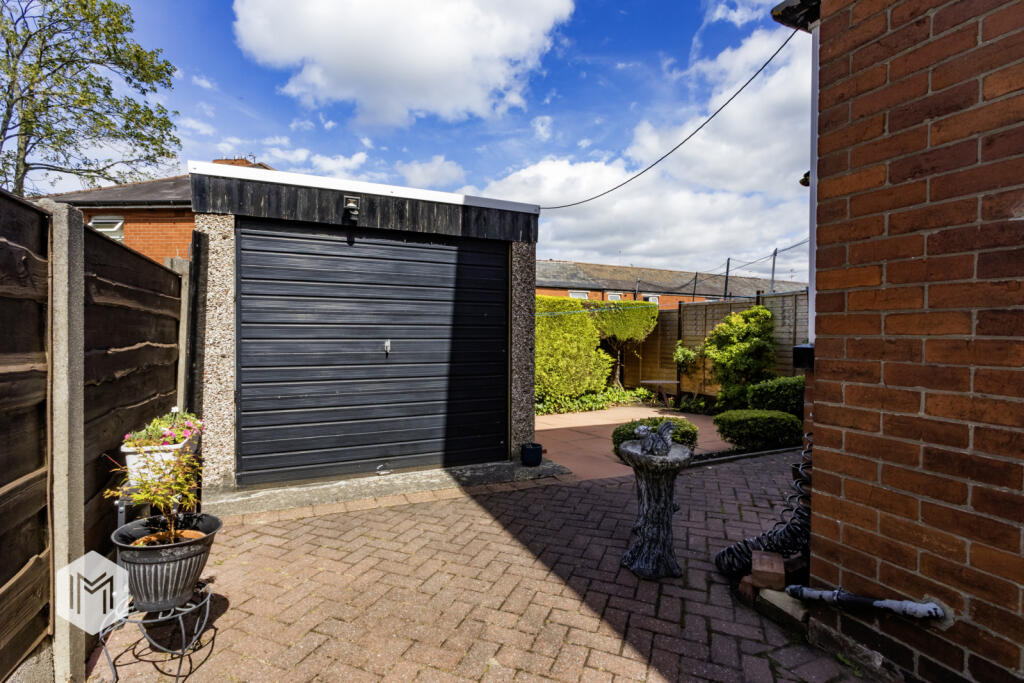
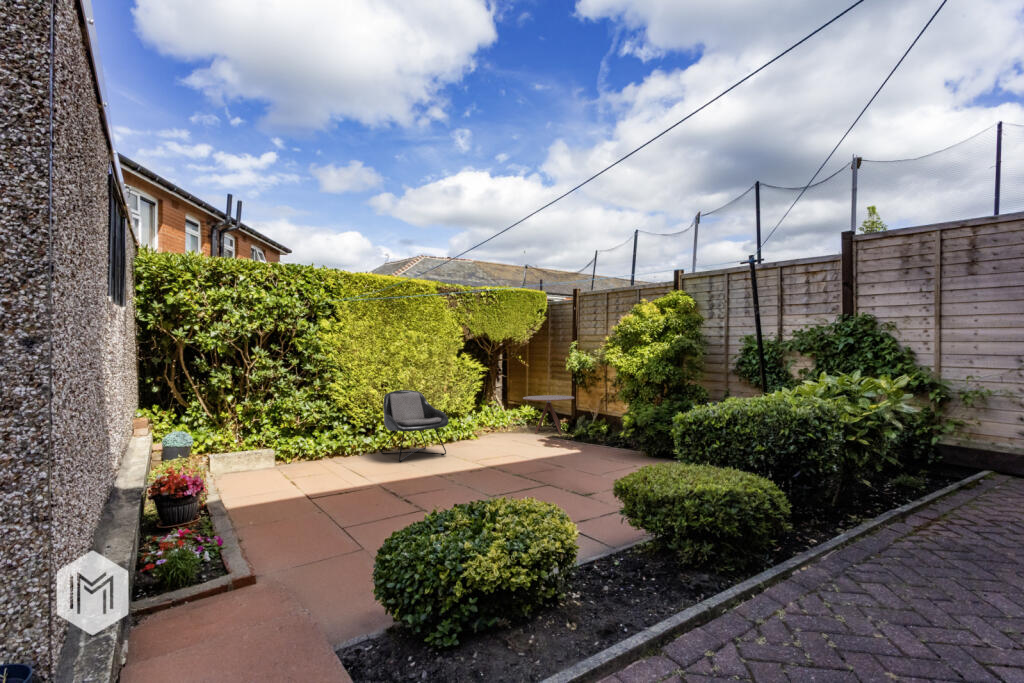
lounge chair: none [550,373,595,418] -> present [381,390,449,462]

